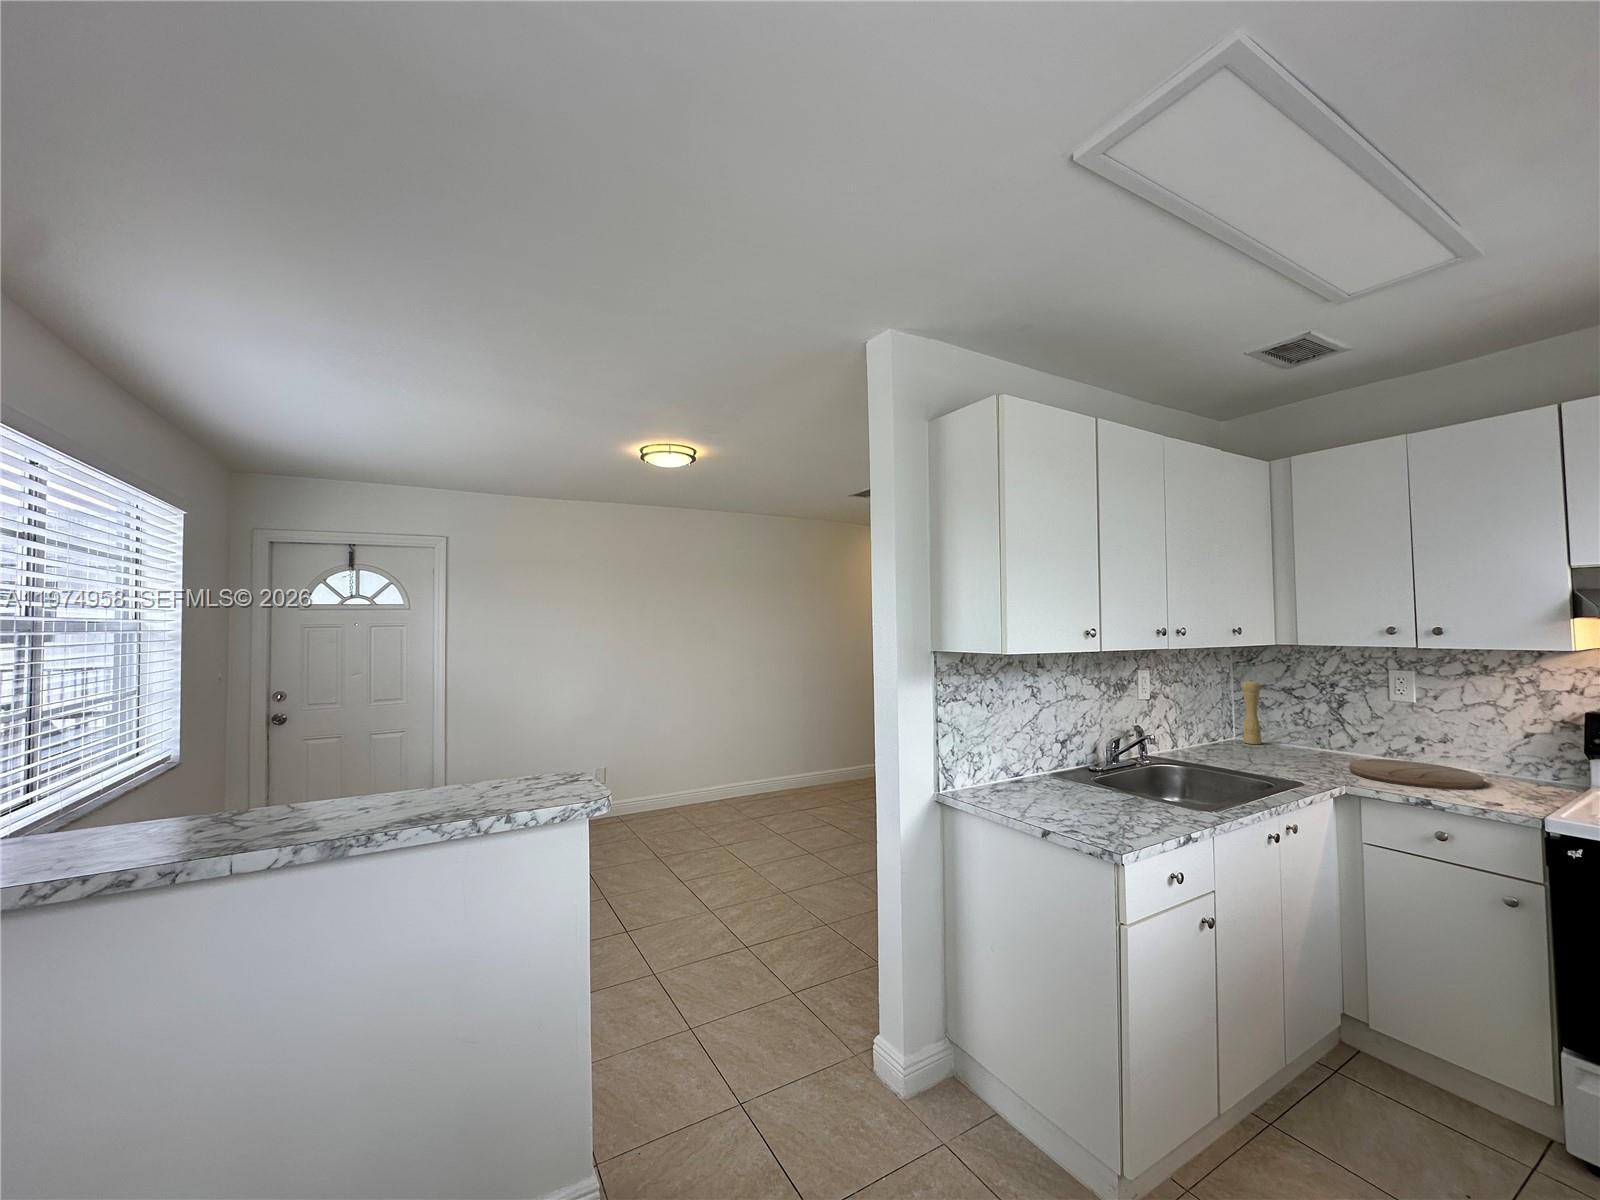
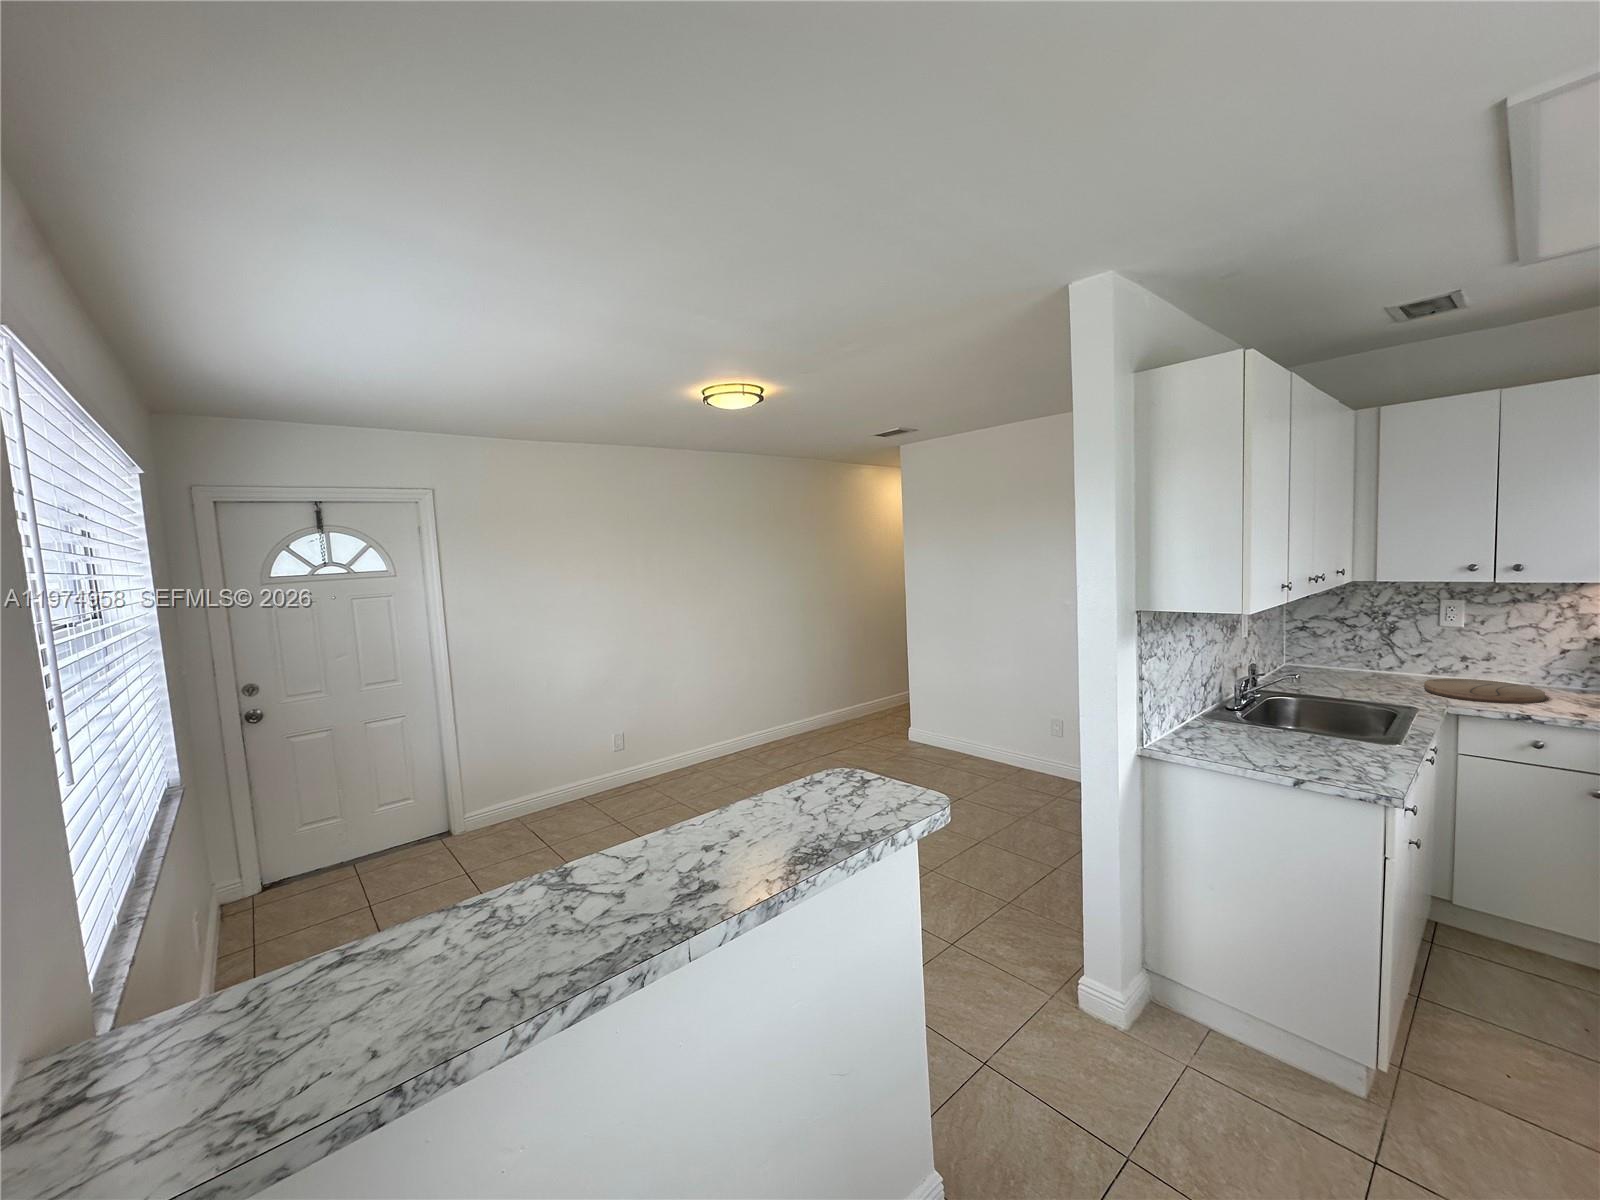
pepper mill: present [1241,680,1262,744] -> none [1296,612,1315,669]

